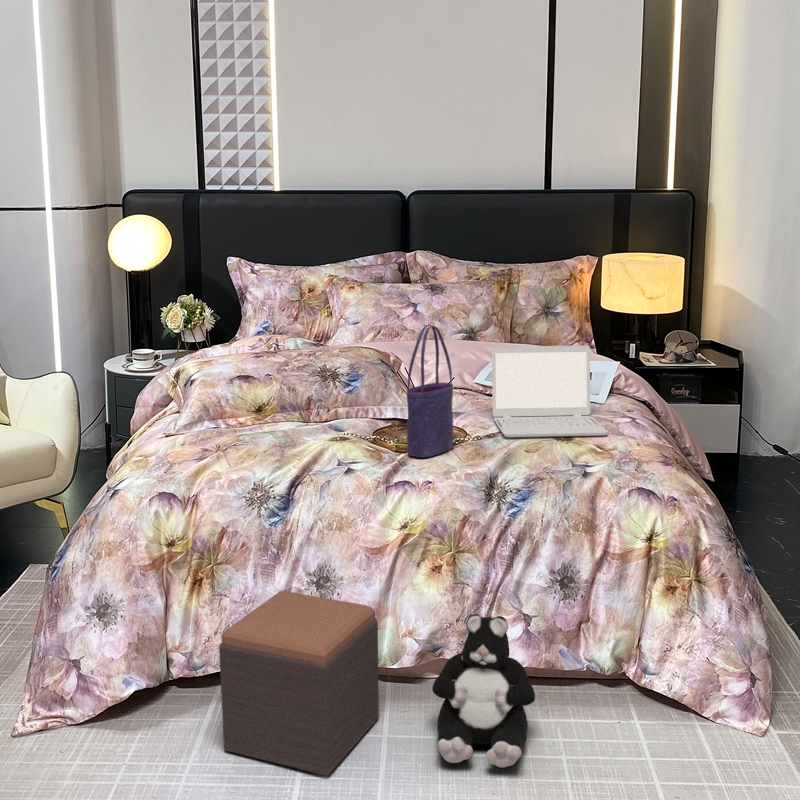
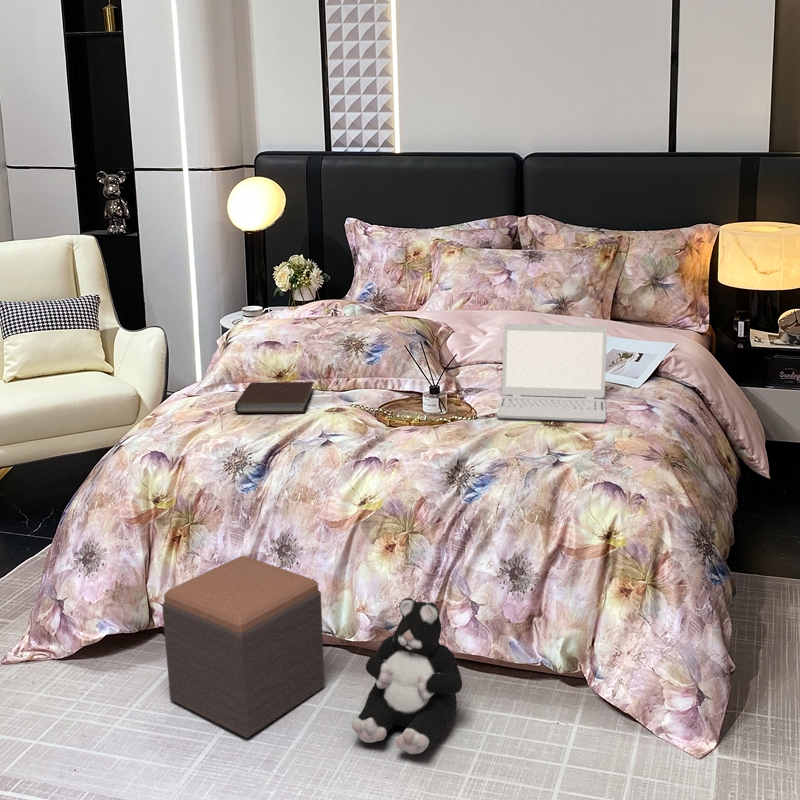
tote bag: present [407,325,453,457] -> none [385,302,439,435]
notebook: none [230,414,308,447] -> present [235,382,314,413]

